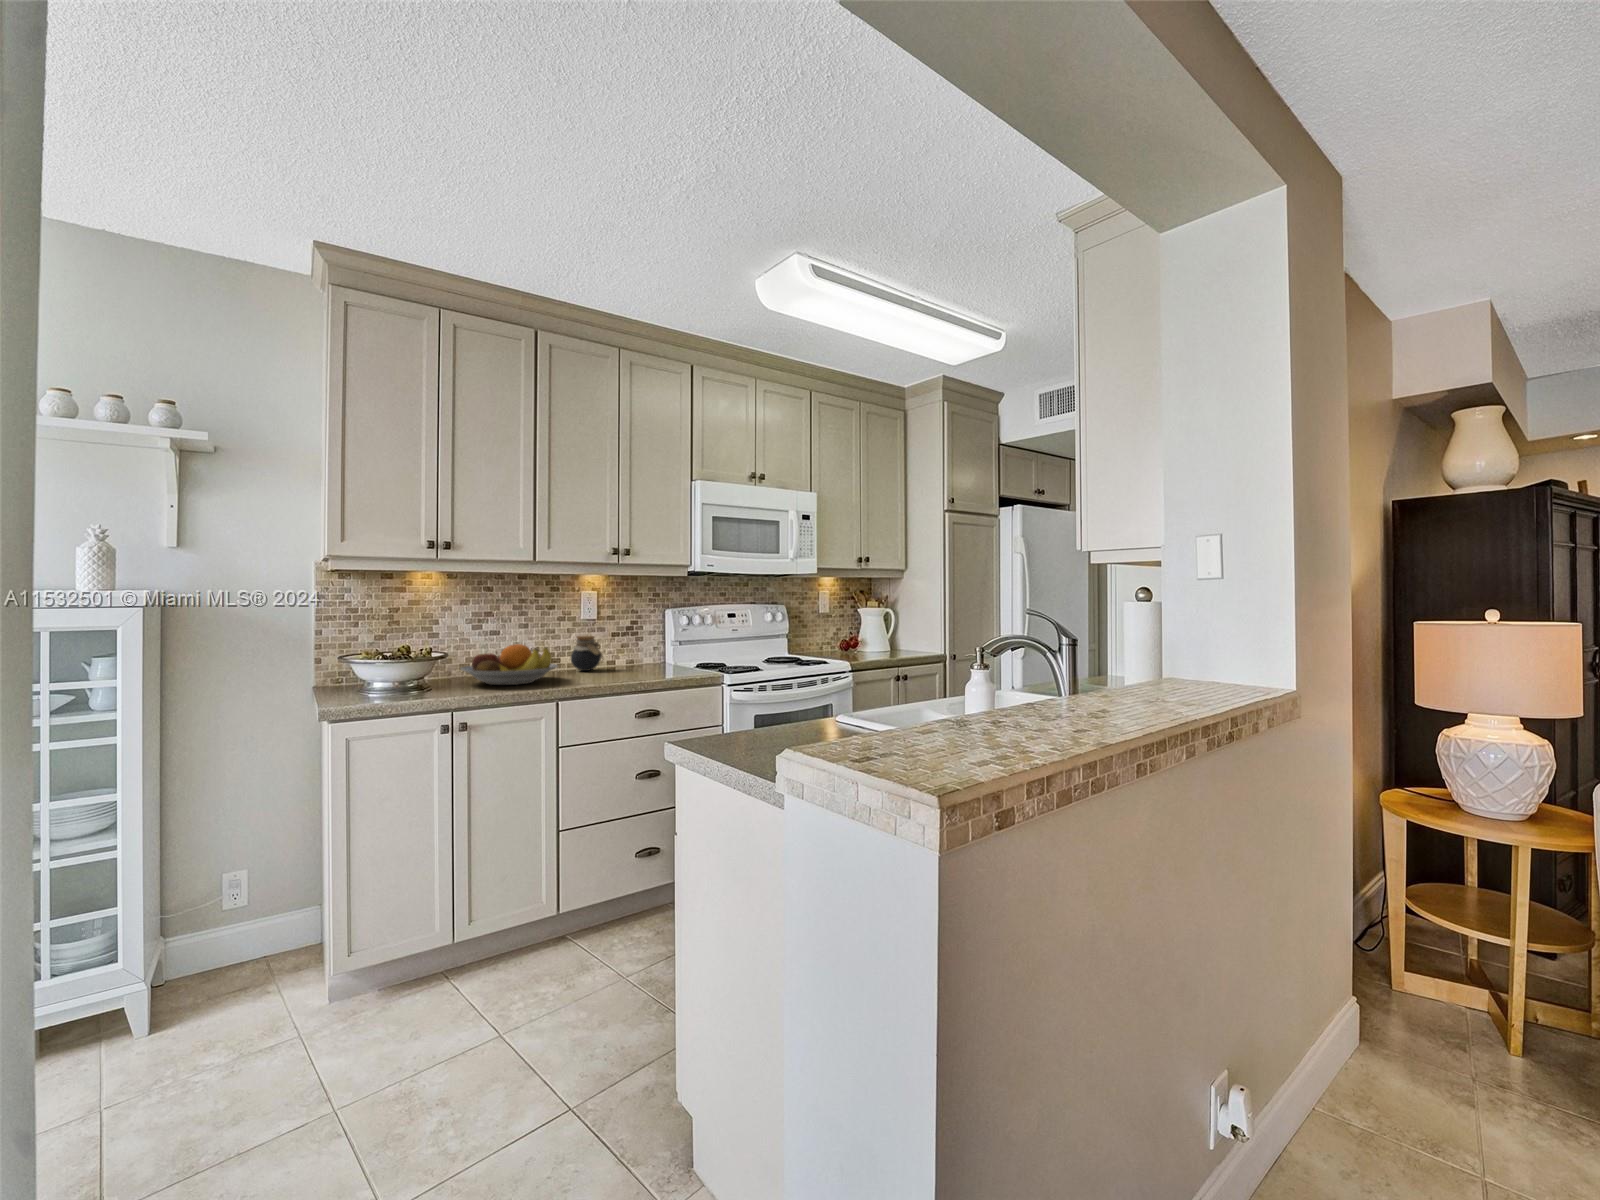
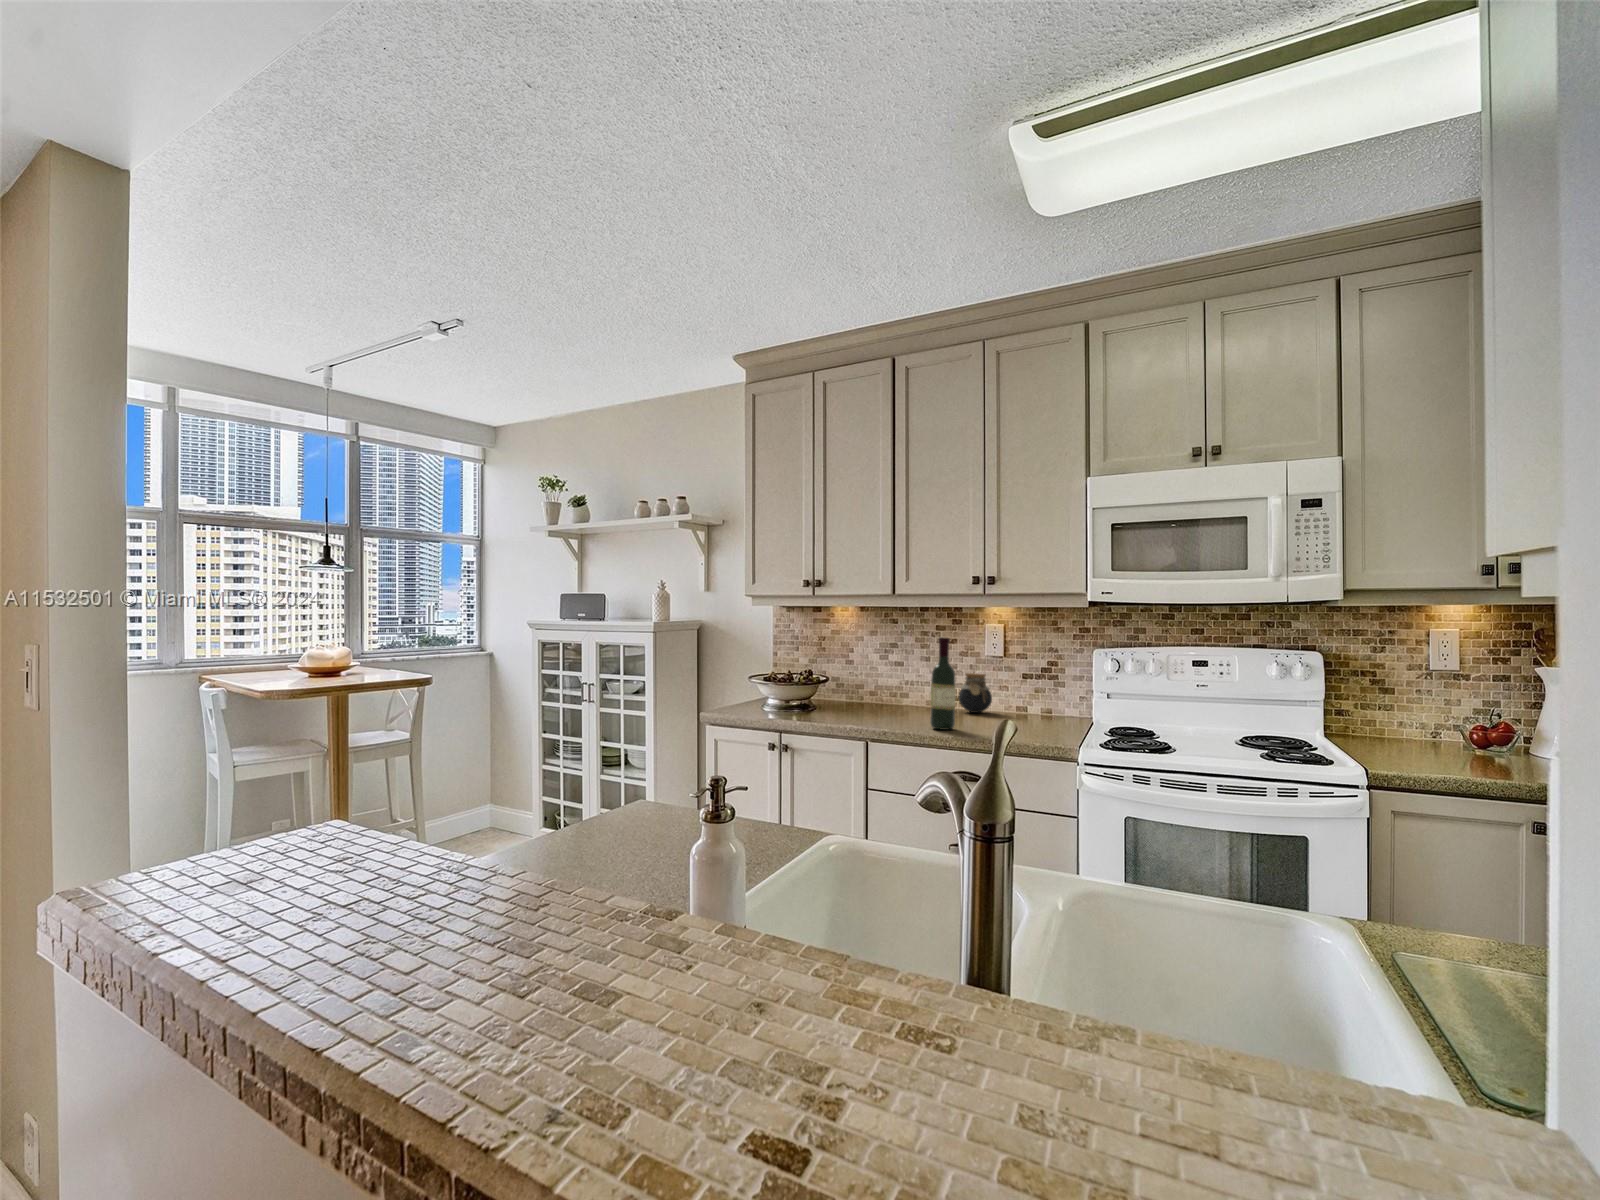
wine bottle: none [626,605,647,684] -> present [930,637,956,730]
fruit bowl: present [461,644,558,685] -> none [826,674,915,714]

